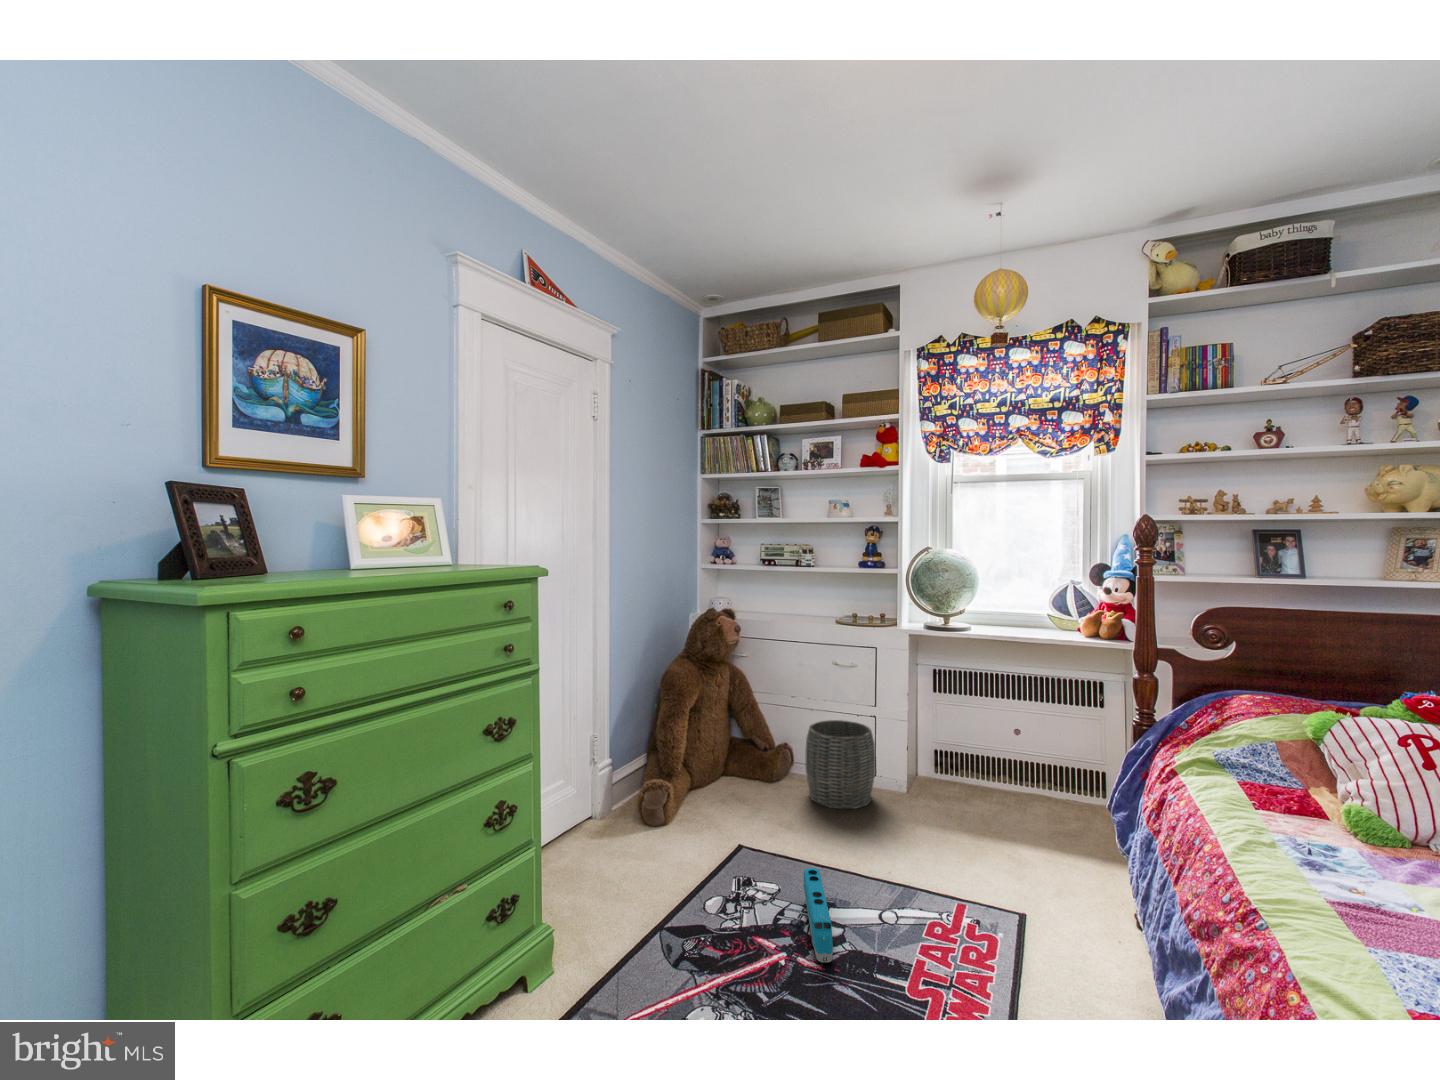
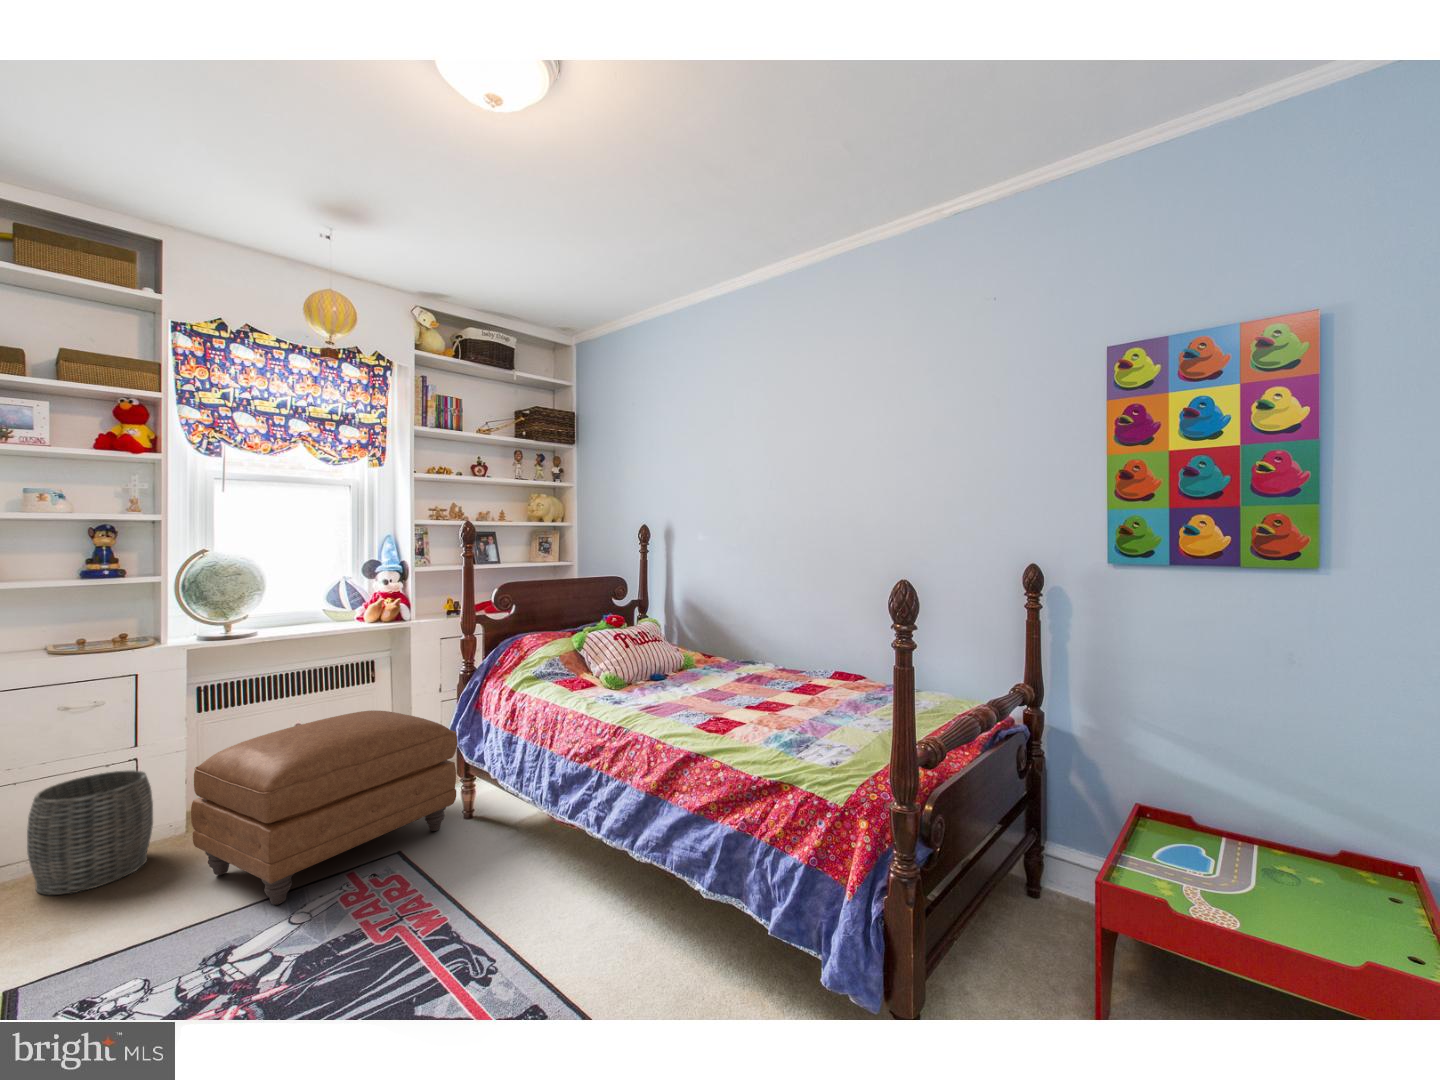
ottoman: none [873,730,1109,917] -> present [191,710,457,905]
toy train: present [804,868,833,962] -> none [181,921,288,986]

